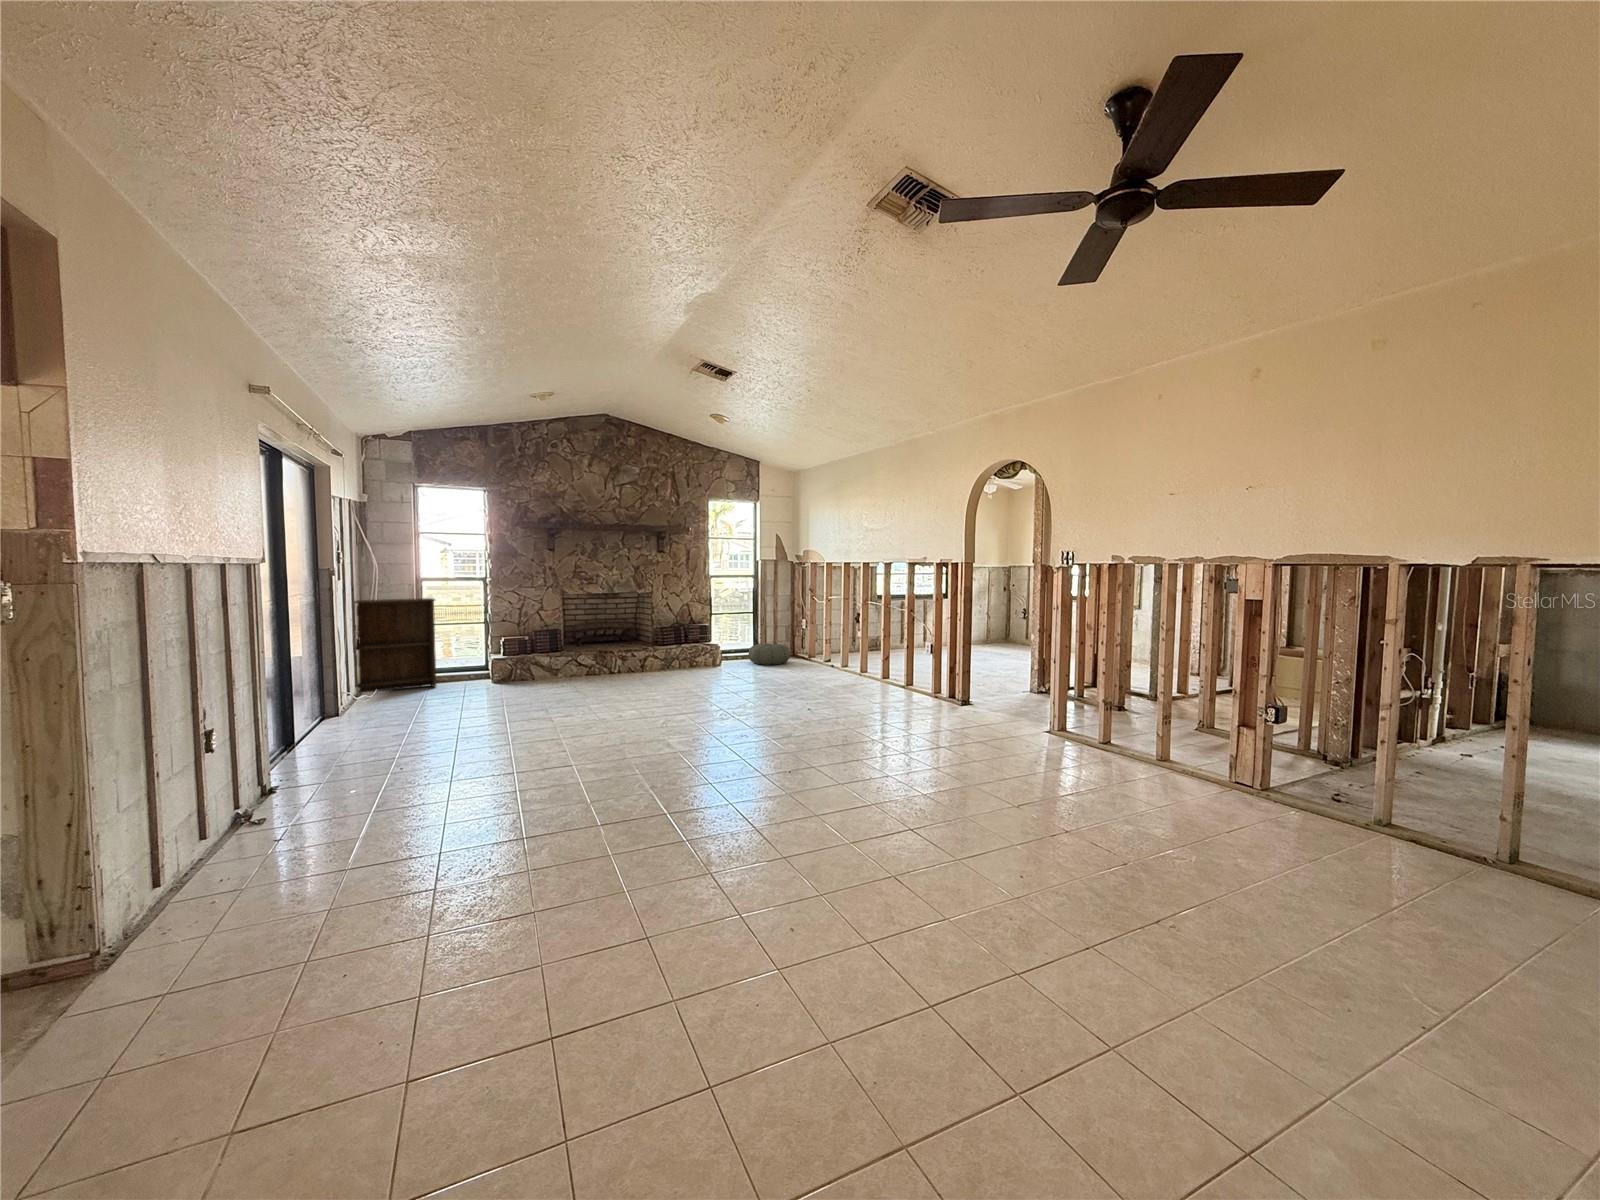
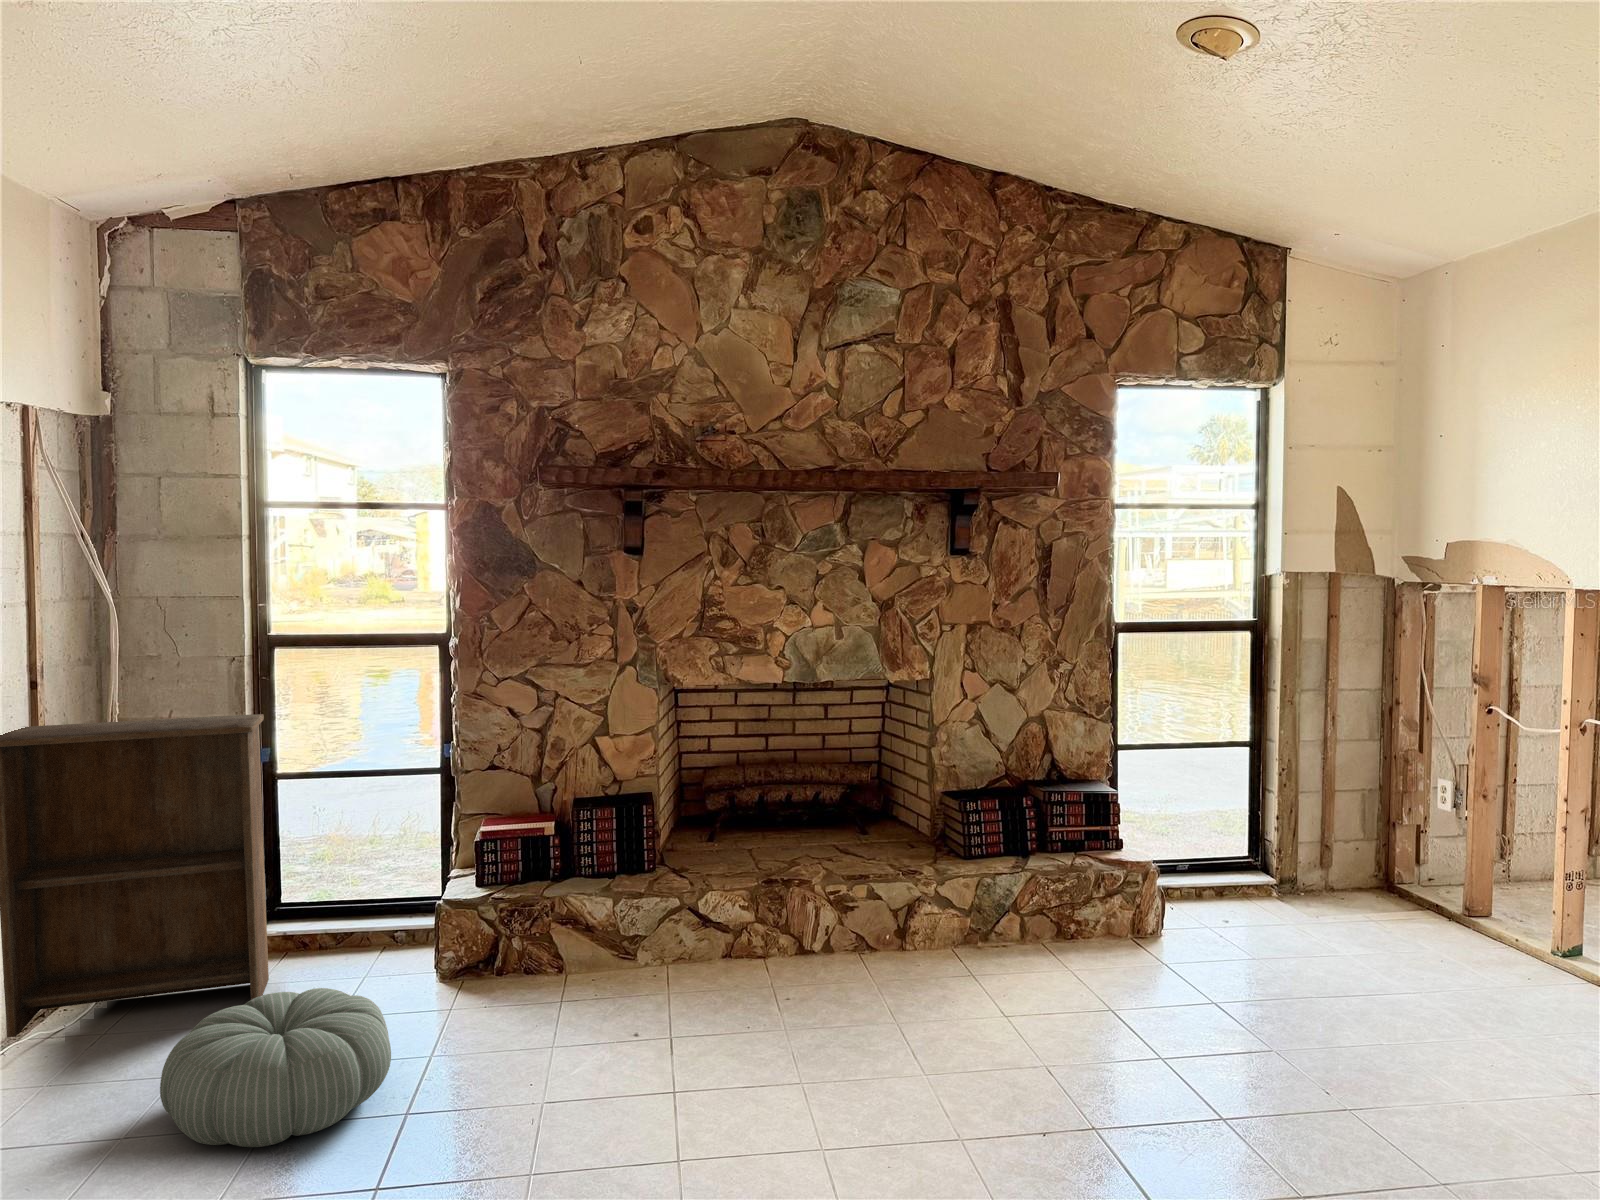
pouf: present [748,643,790,665] -> present [160,988,391,1147]

